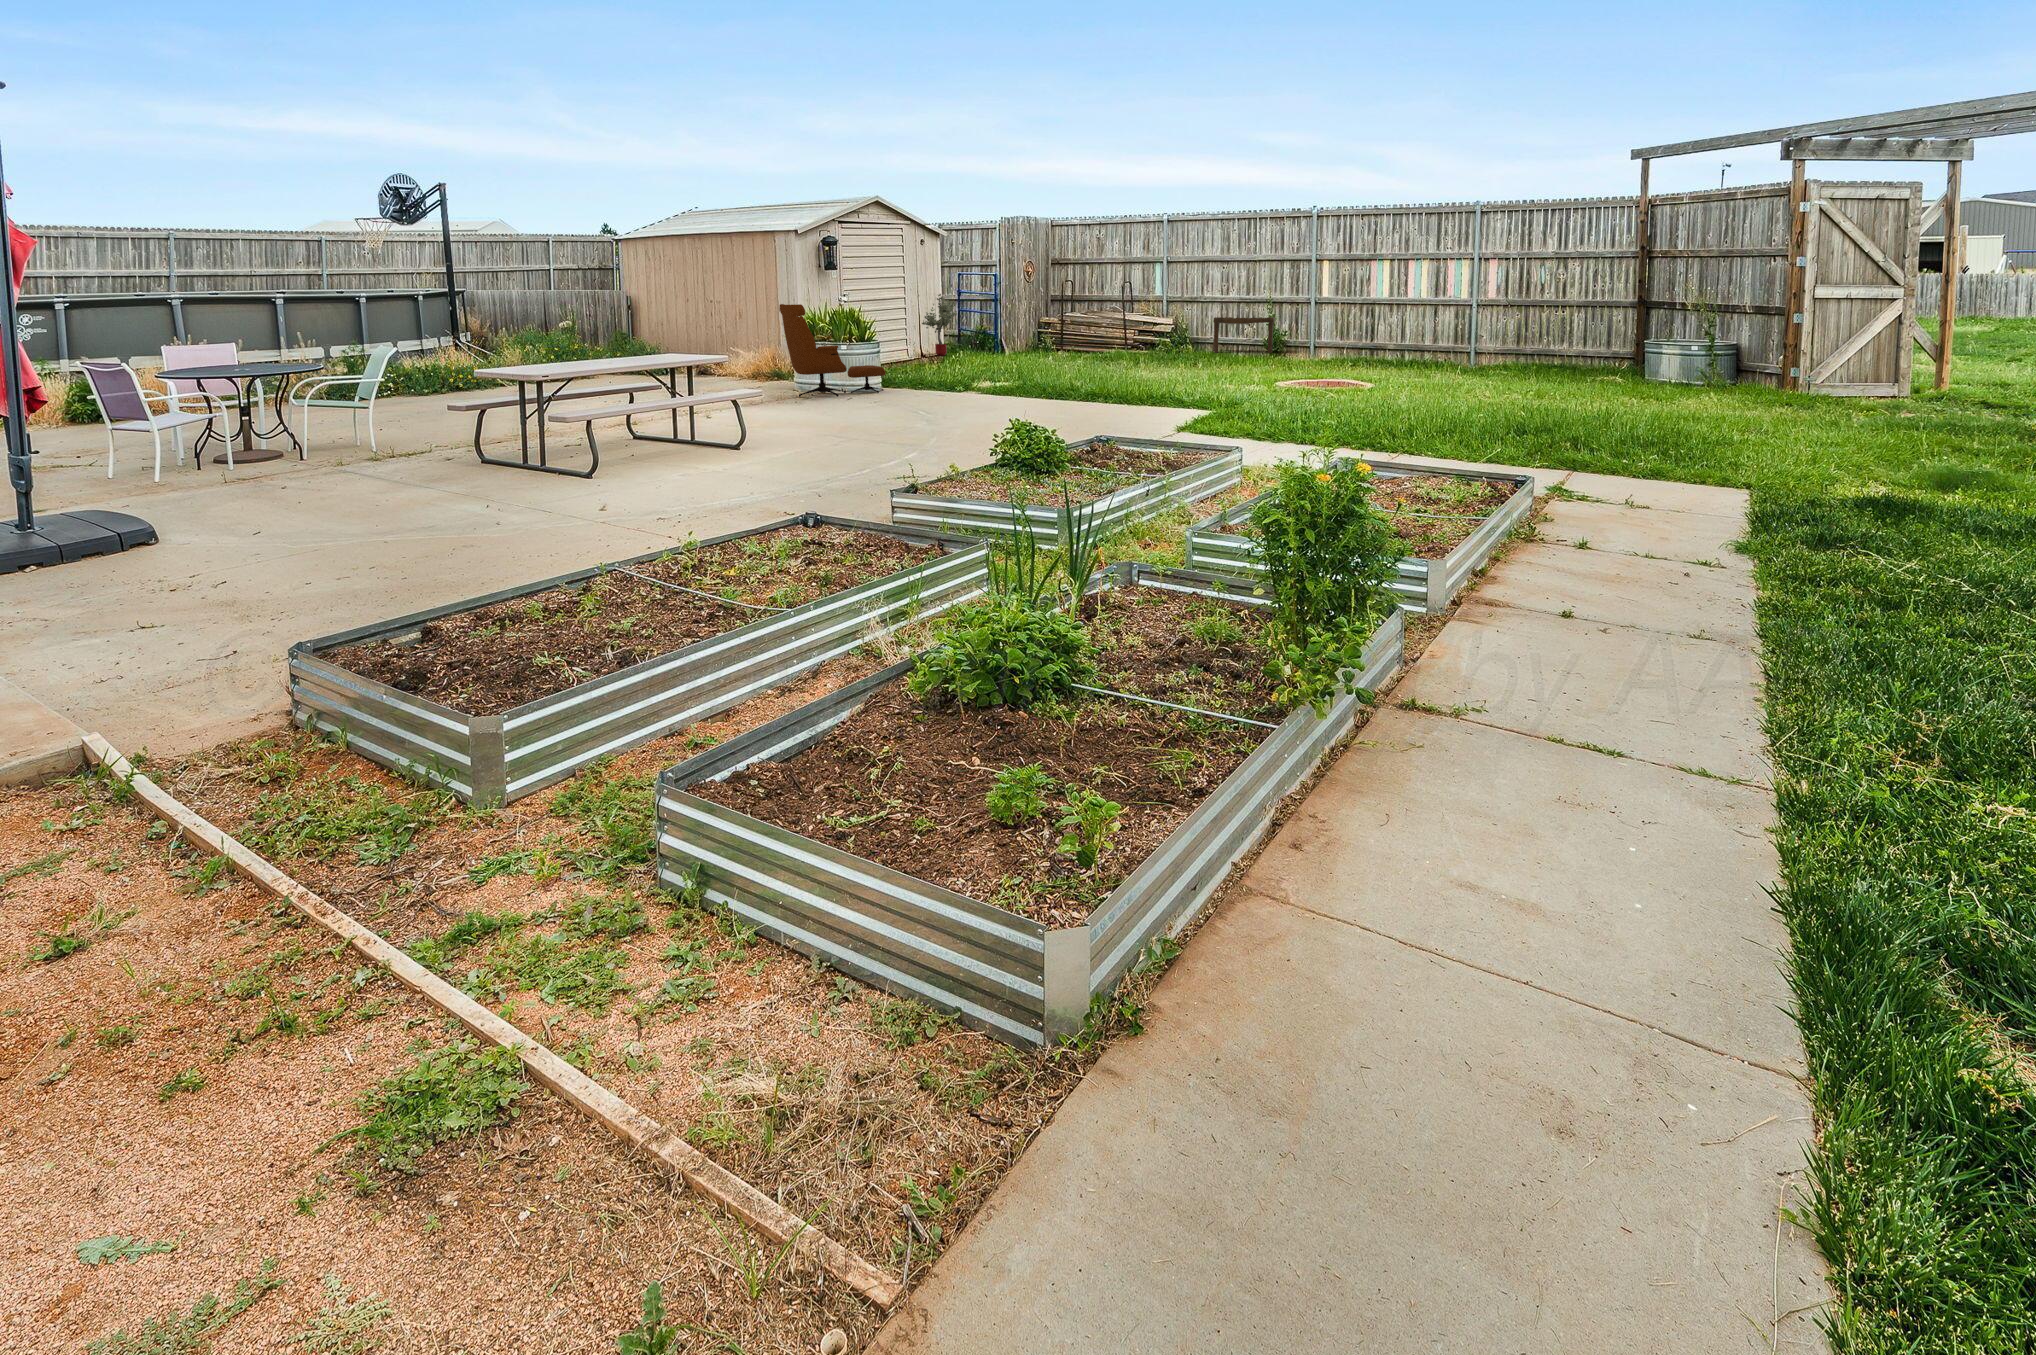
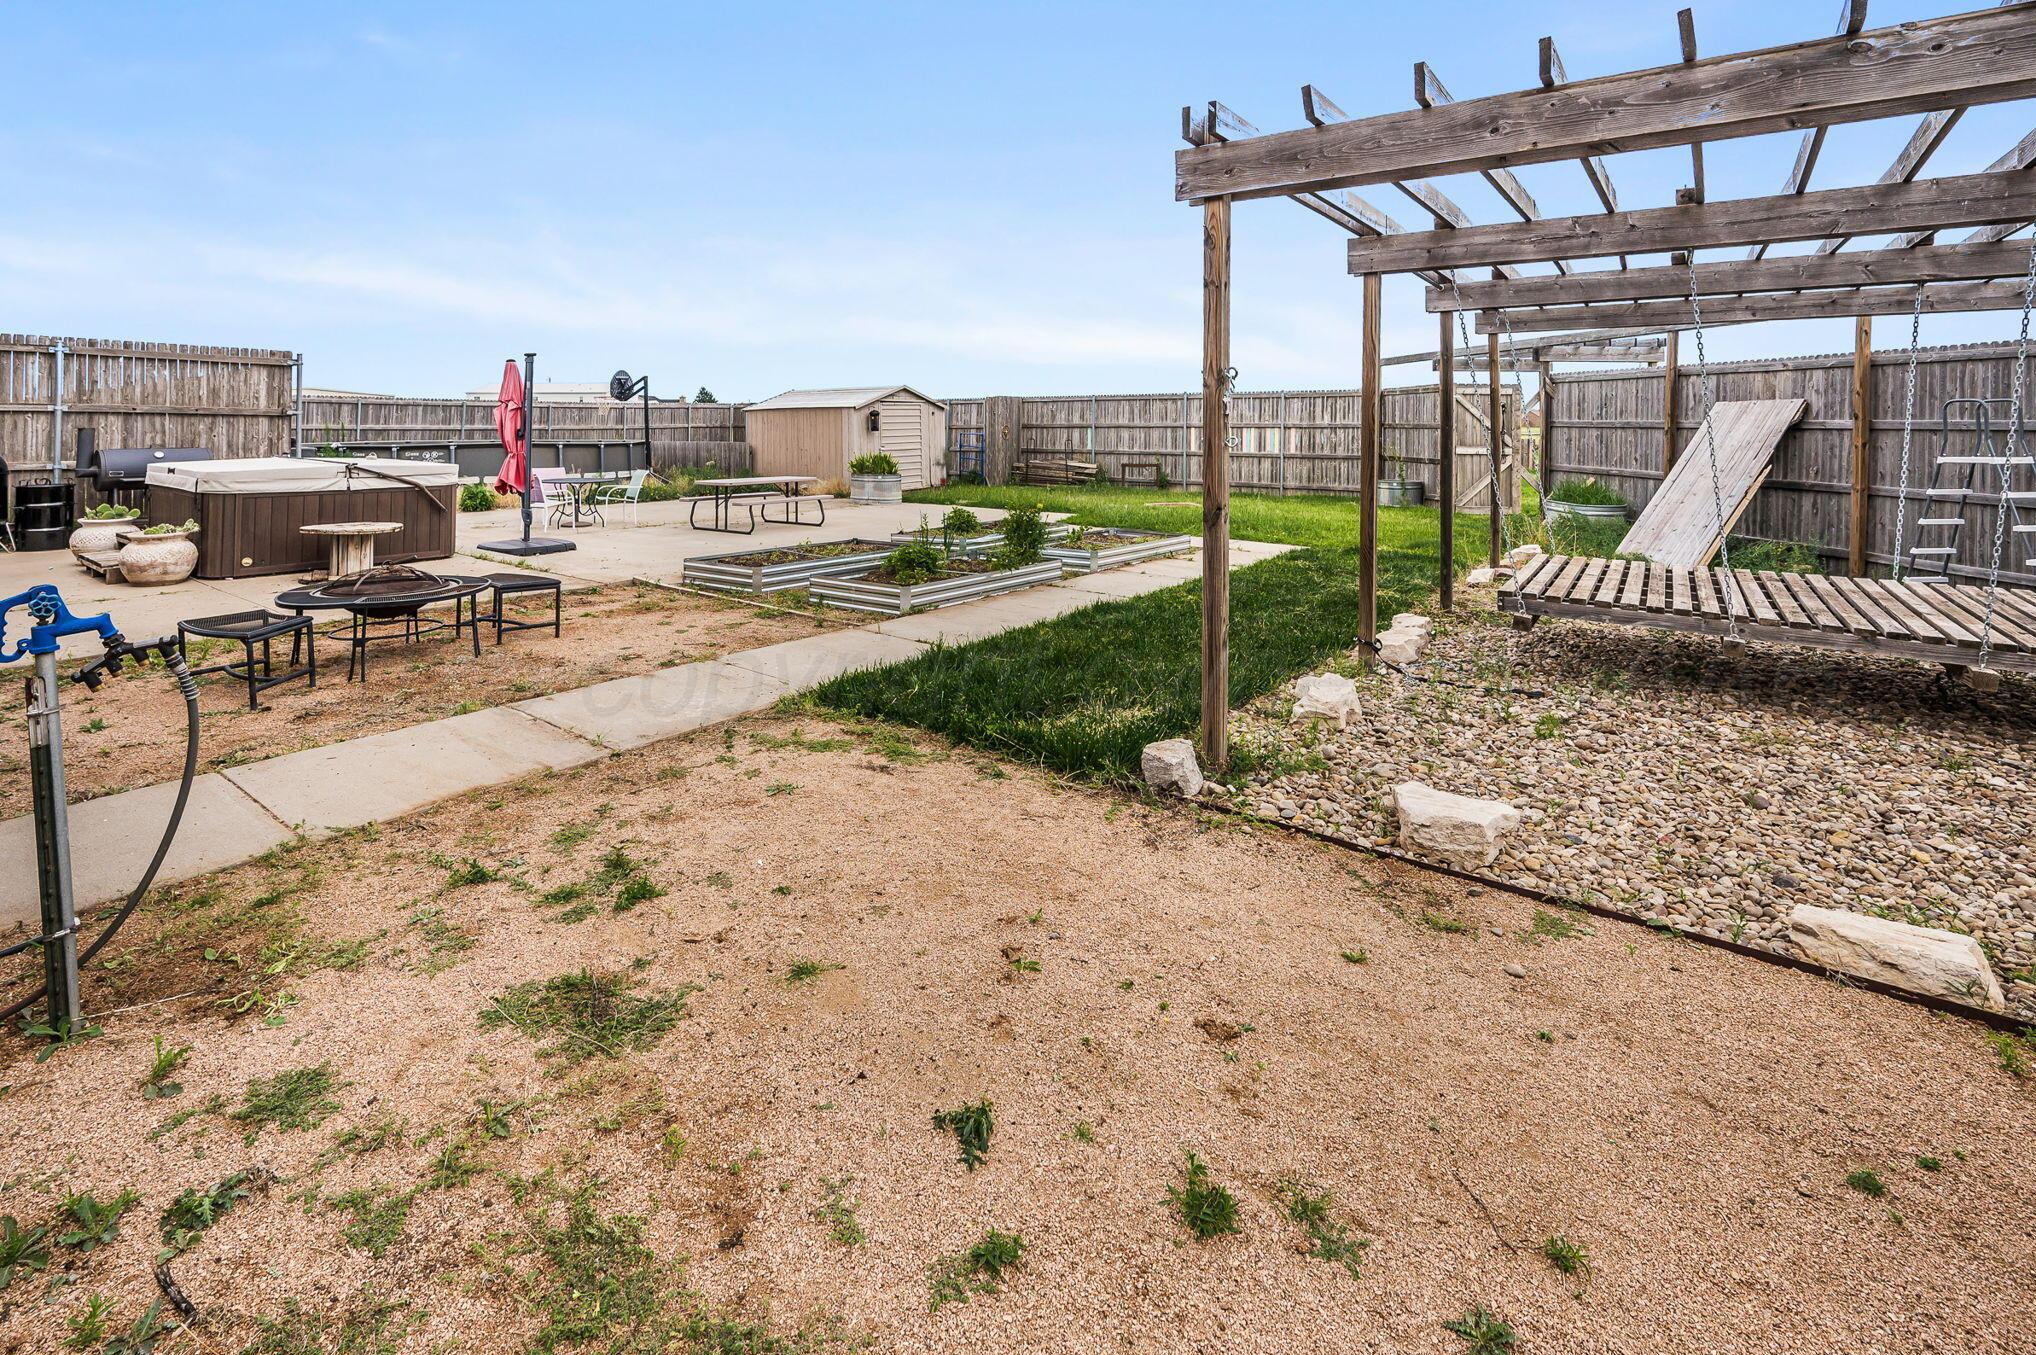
lounge chair: present [779,304,886,397] -> none [842,450,905,505]

